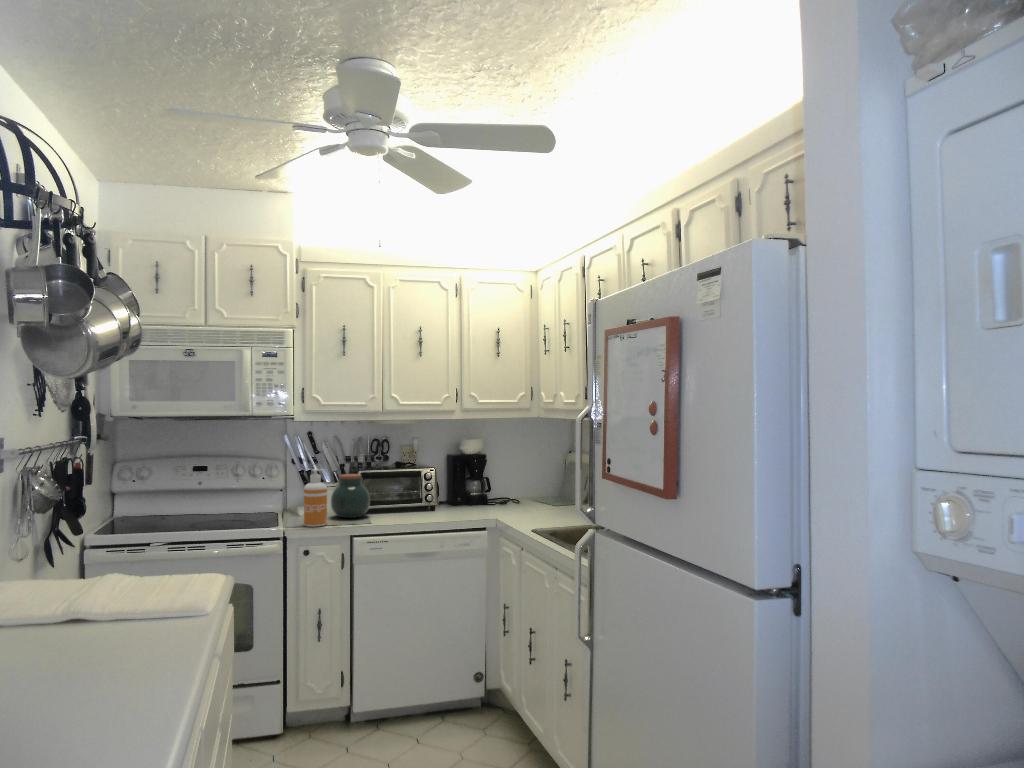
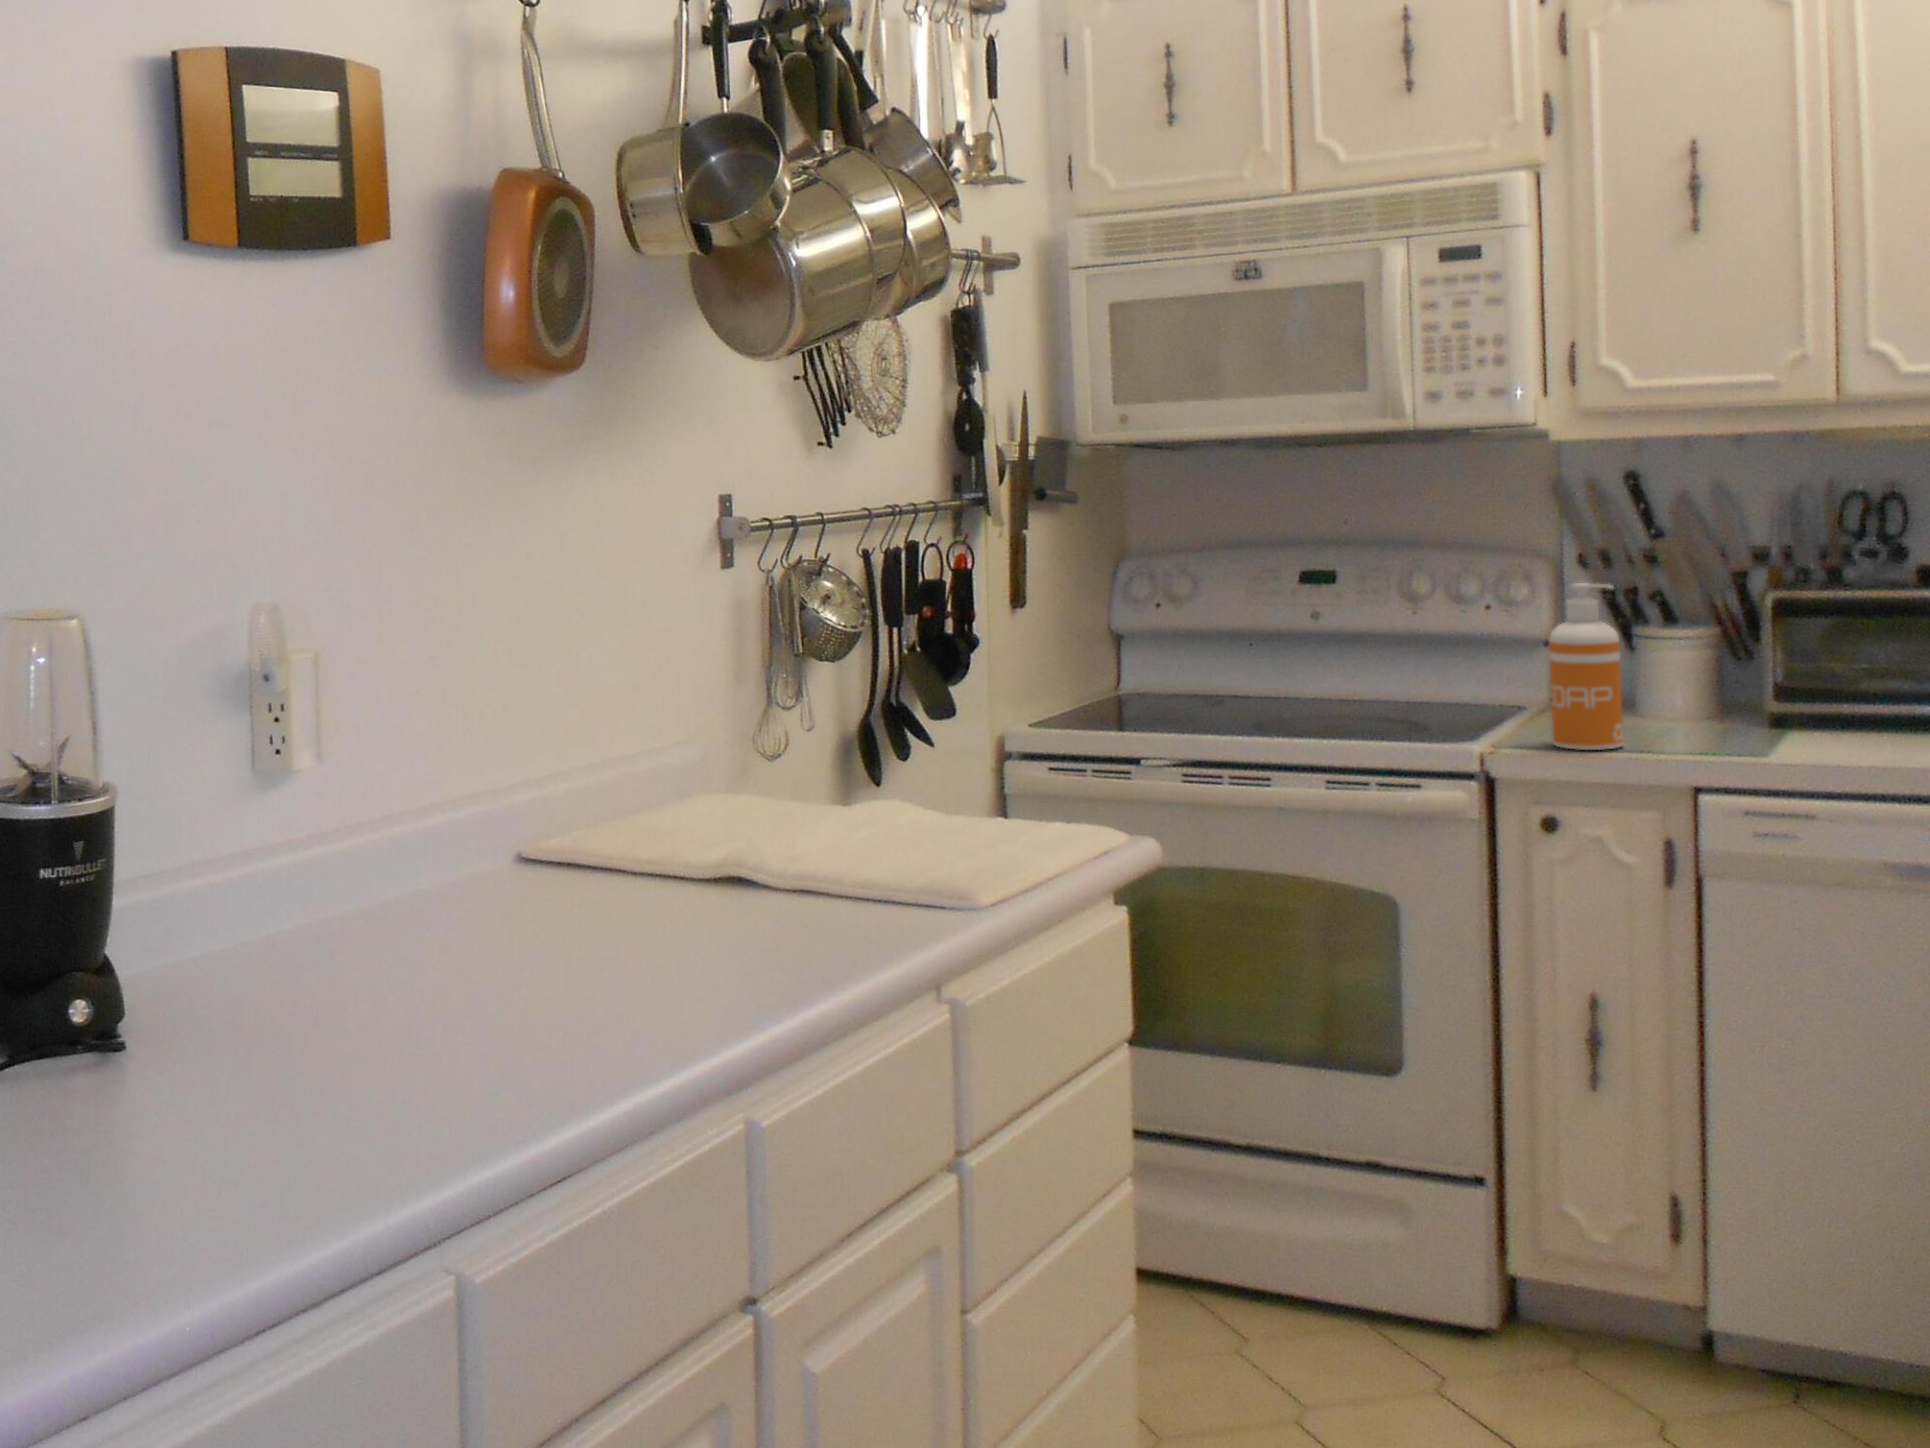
jar: present [331,474,370,518] -> none [1660,602,1793,736]

